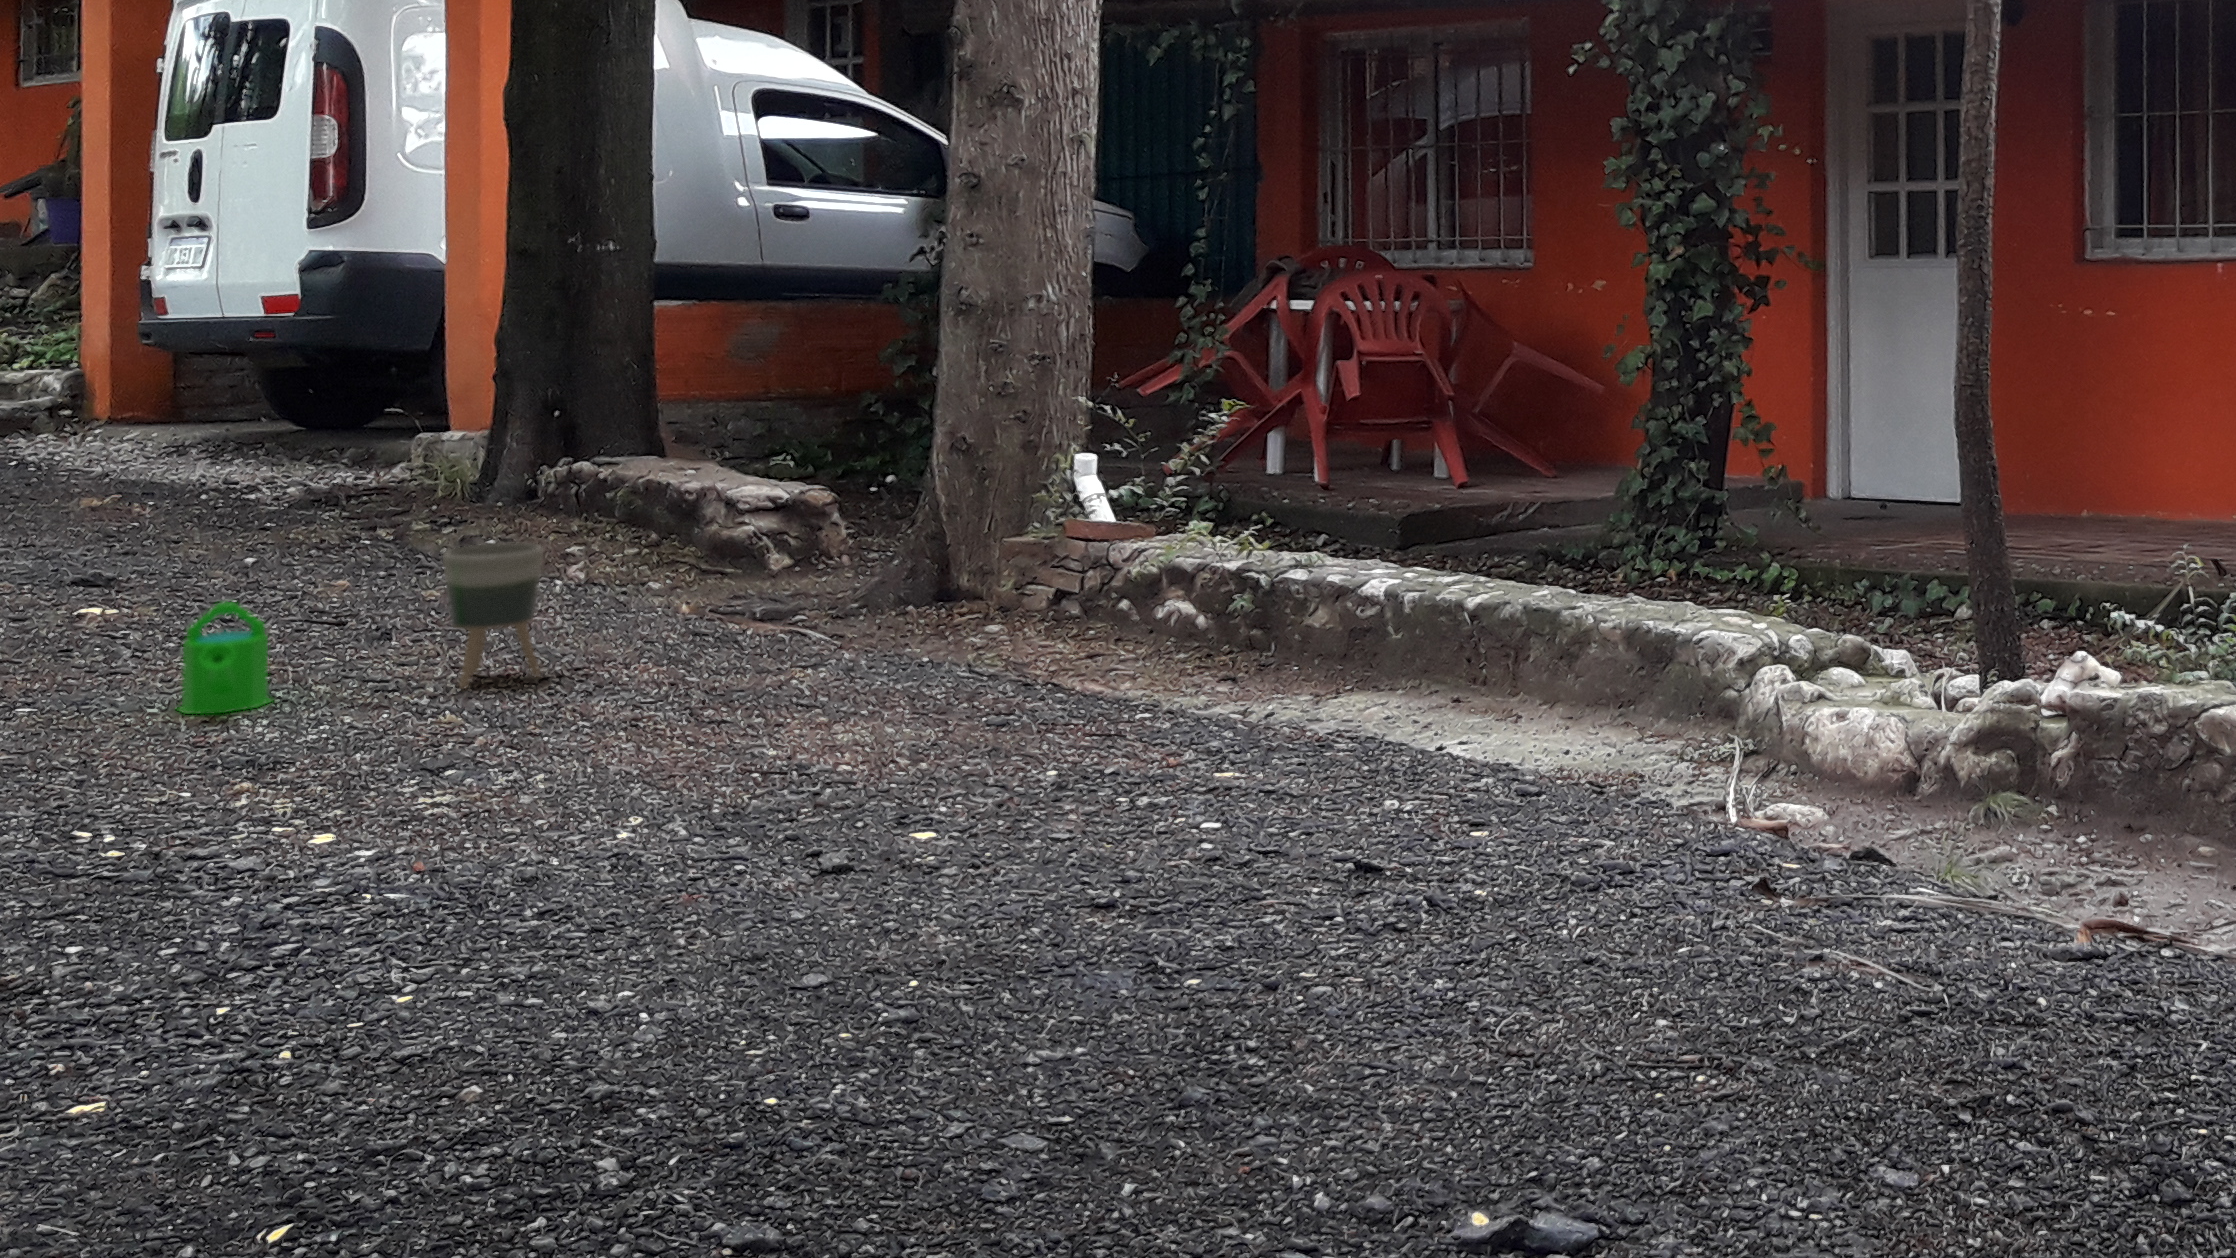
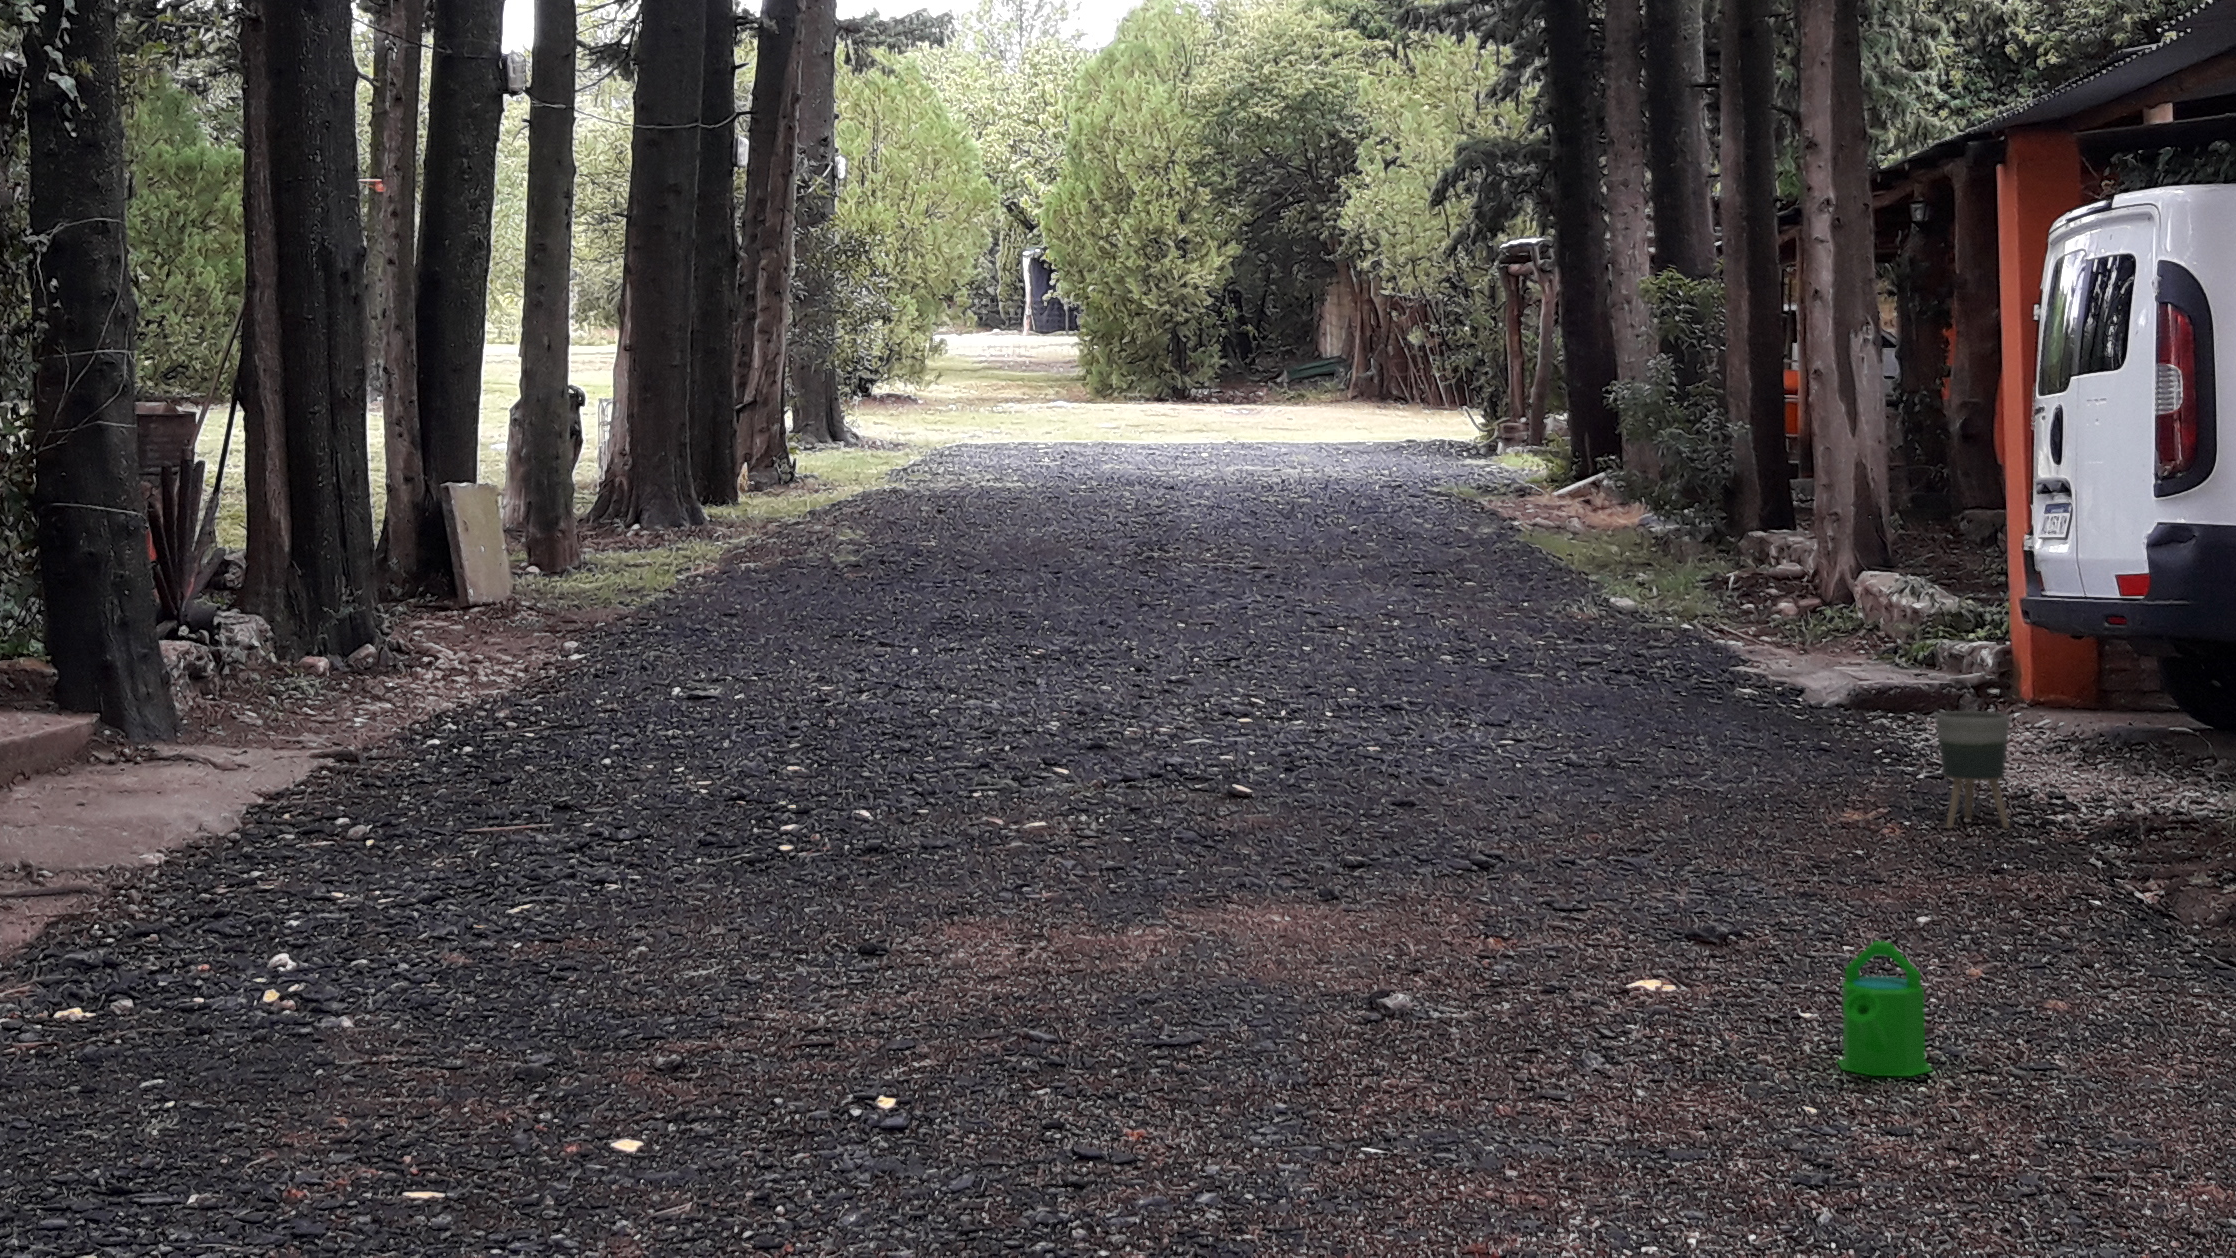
planter: present [443,543,543,689] -> present [1936,711,2009,829]

